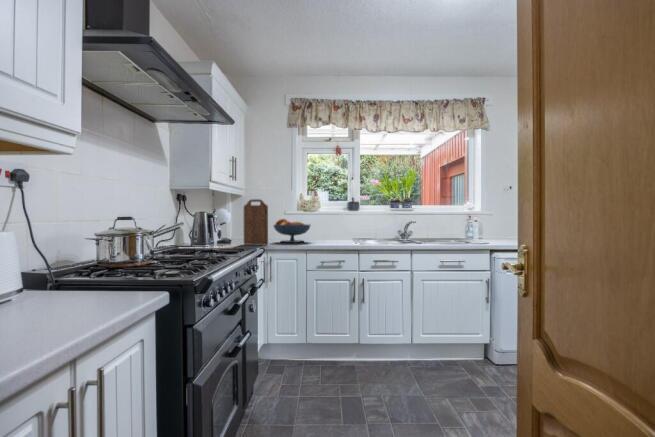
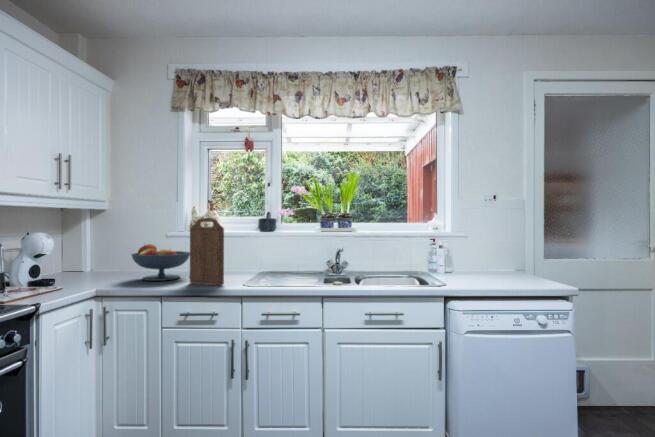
cutting board: present [244,199,268,245] -> present [190,218,224,285]

